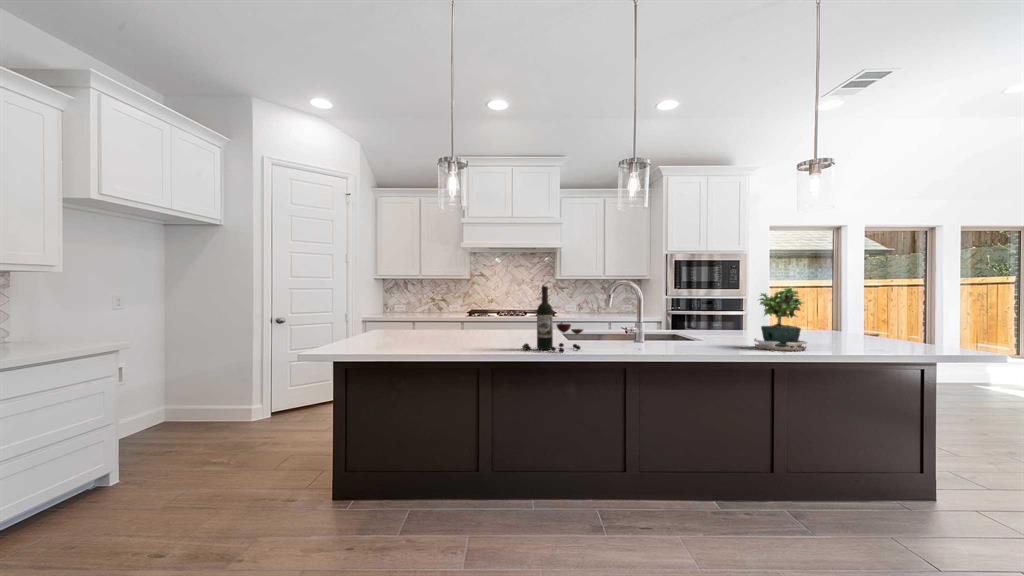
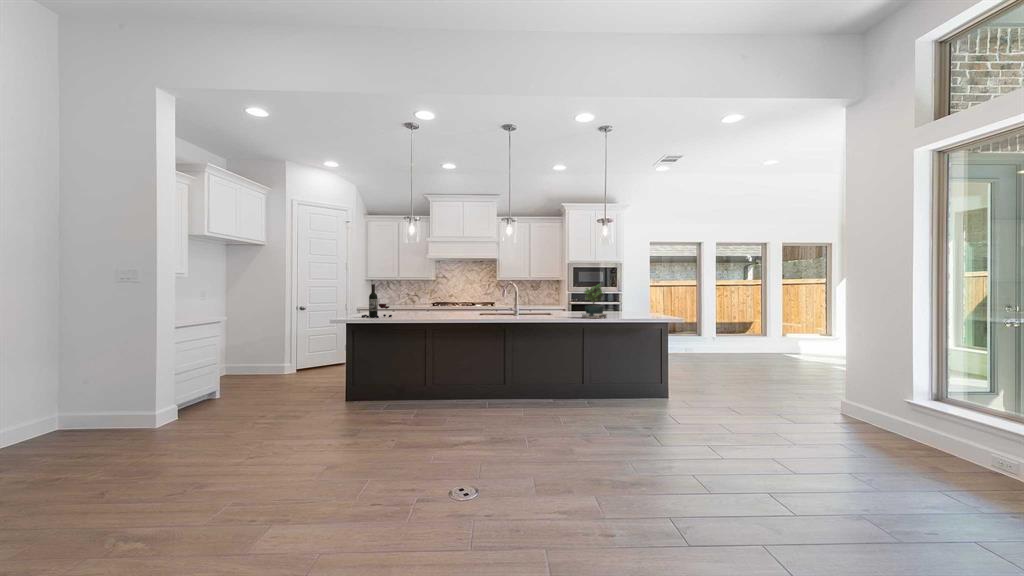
wine bottle: present [522,286,583,353] -> present [362,284,392,318]

